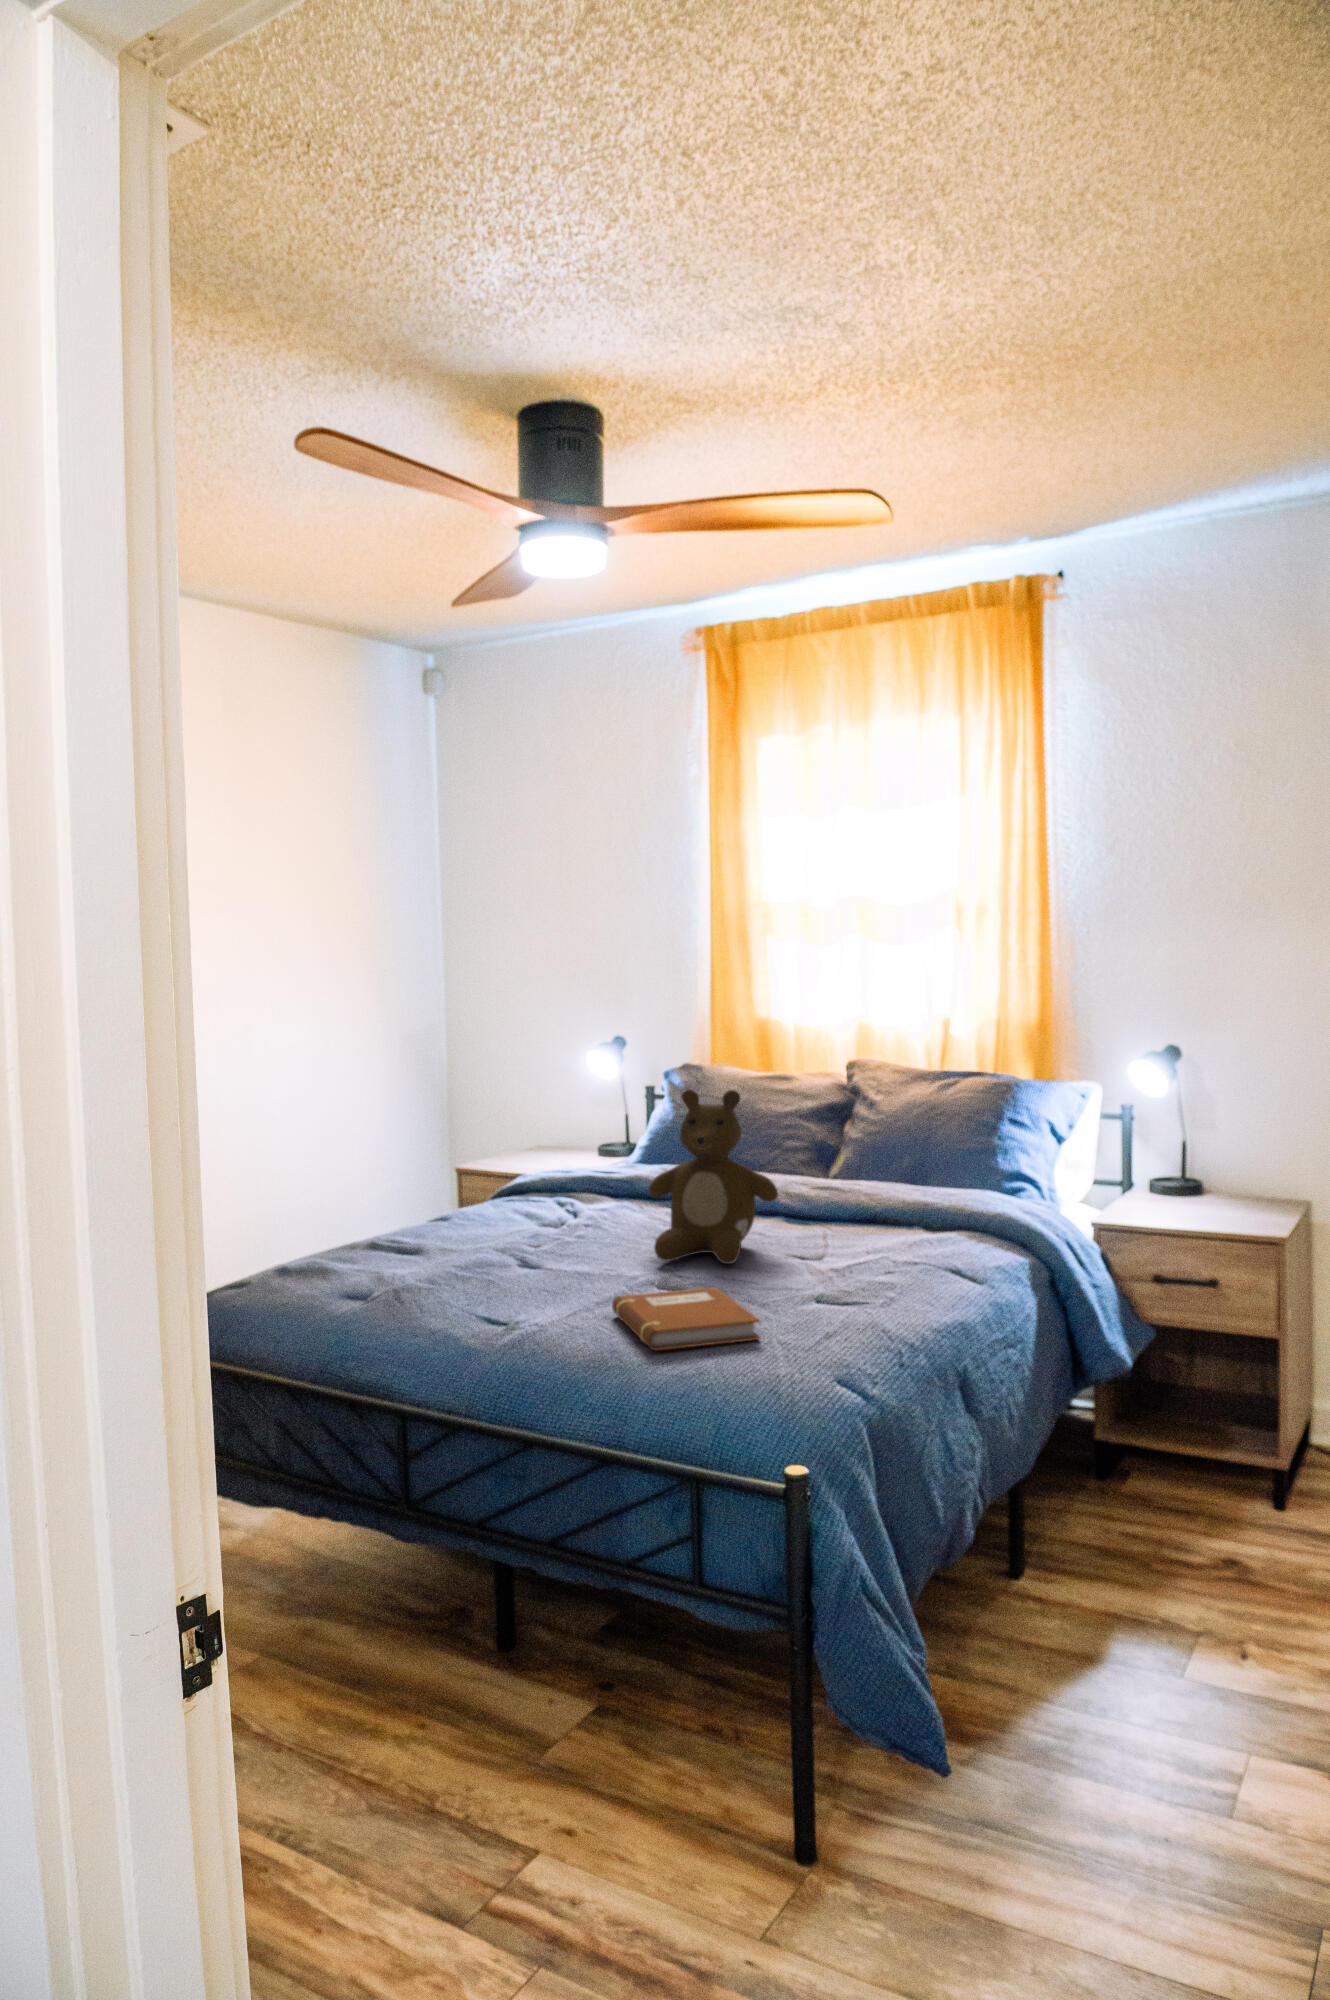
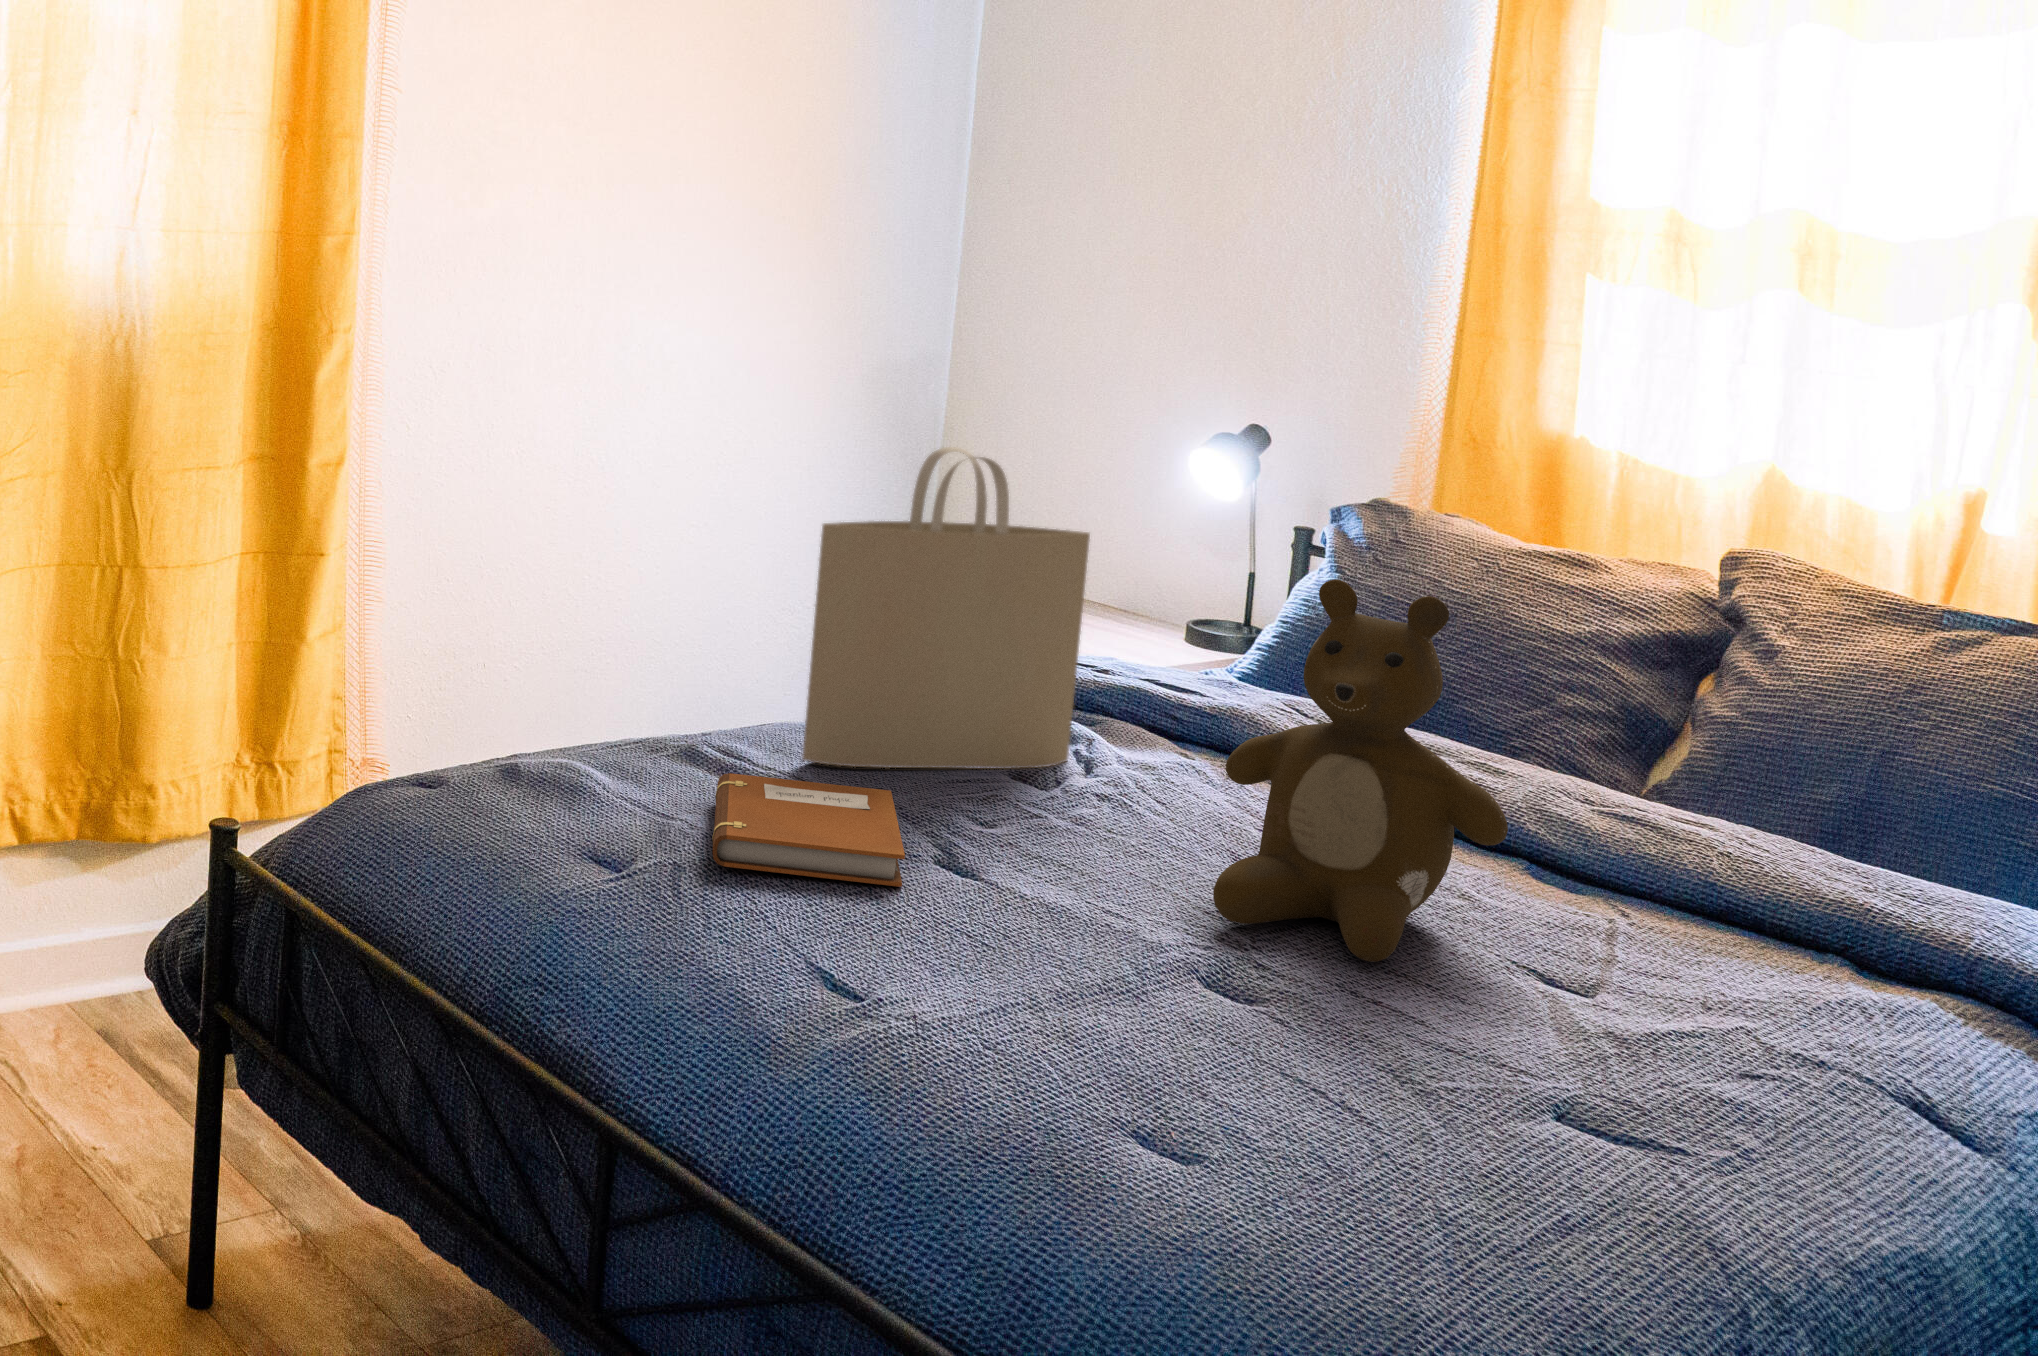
tote bag: none [426,1057,564,1236] -> present [802,447,1090,769]
notebook: present [612,1287,760,1350] -> present [712,773,905,887]

